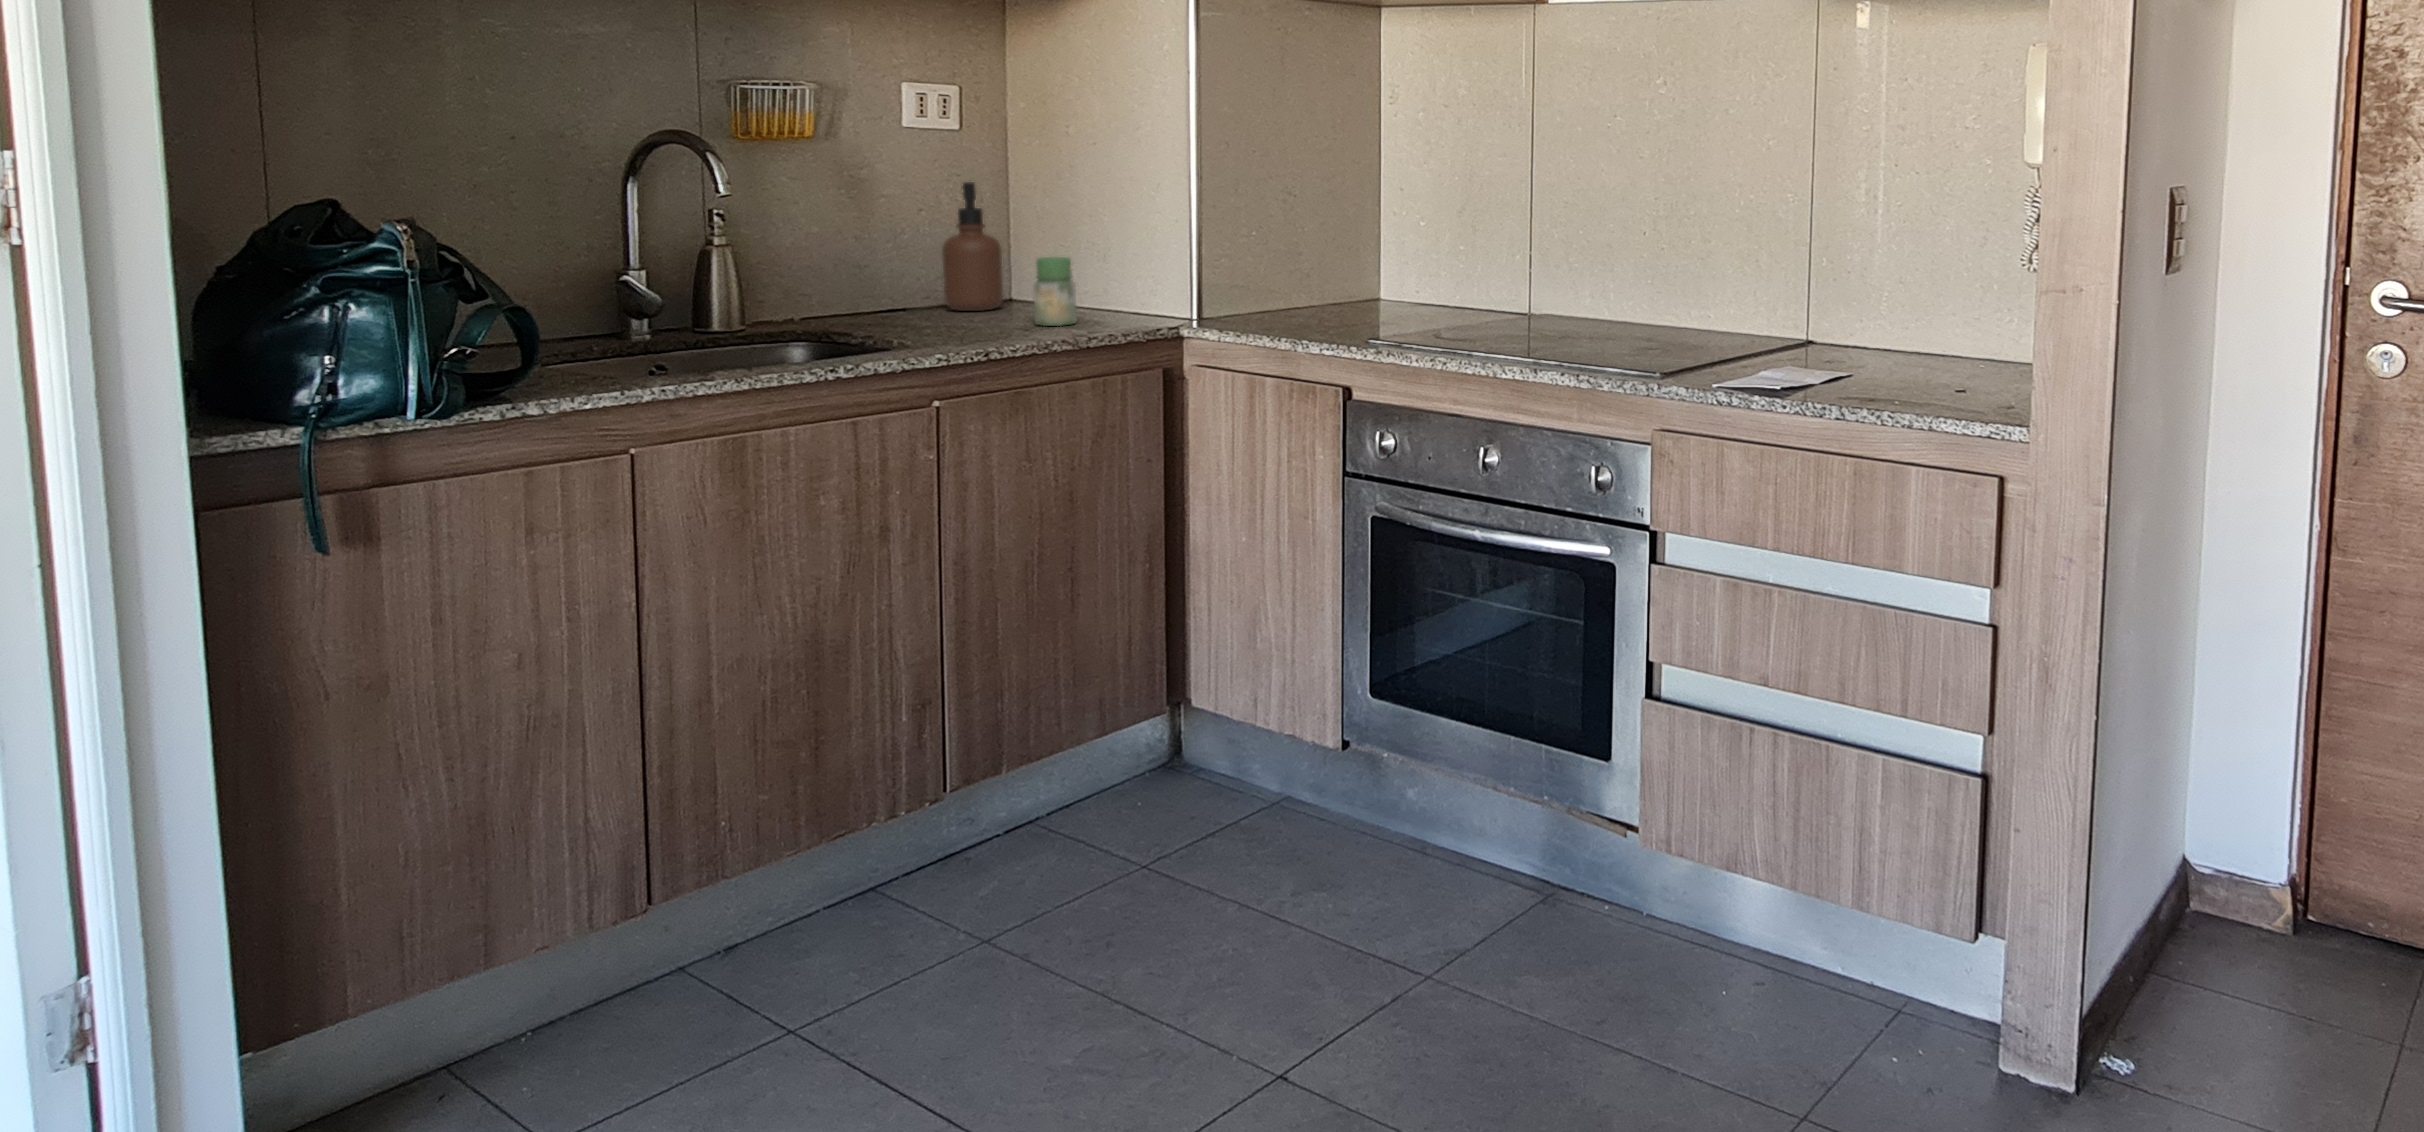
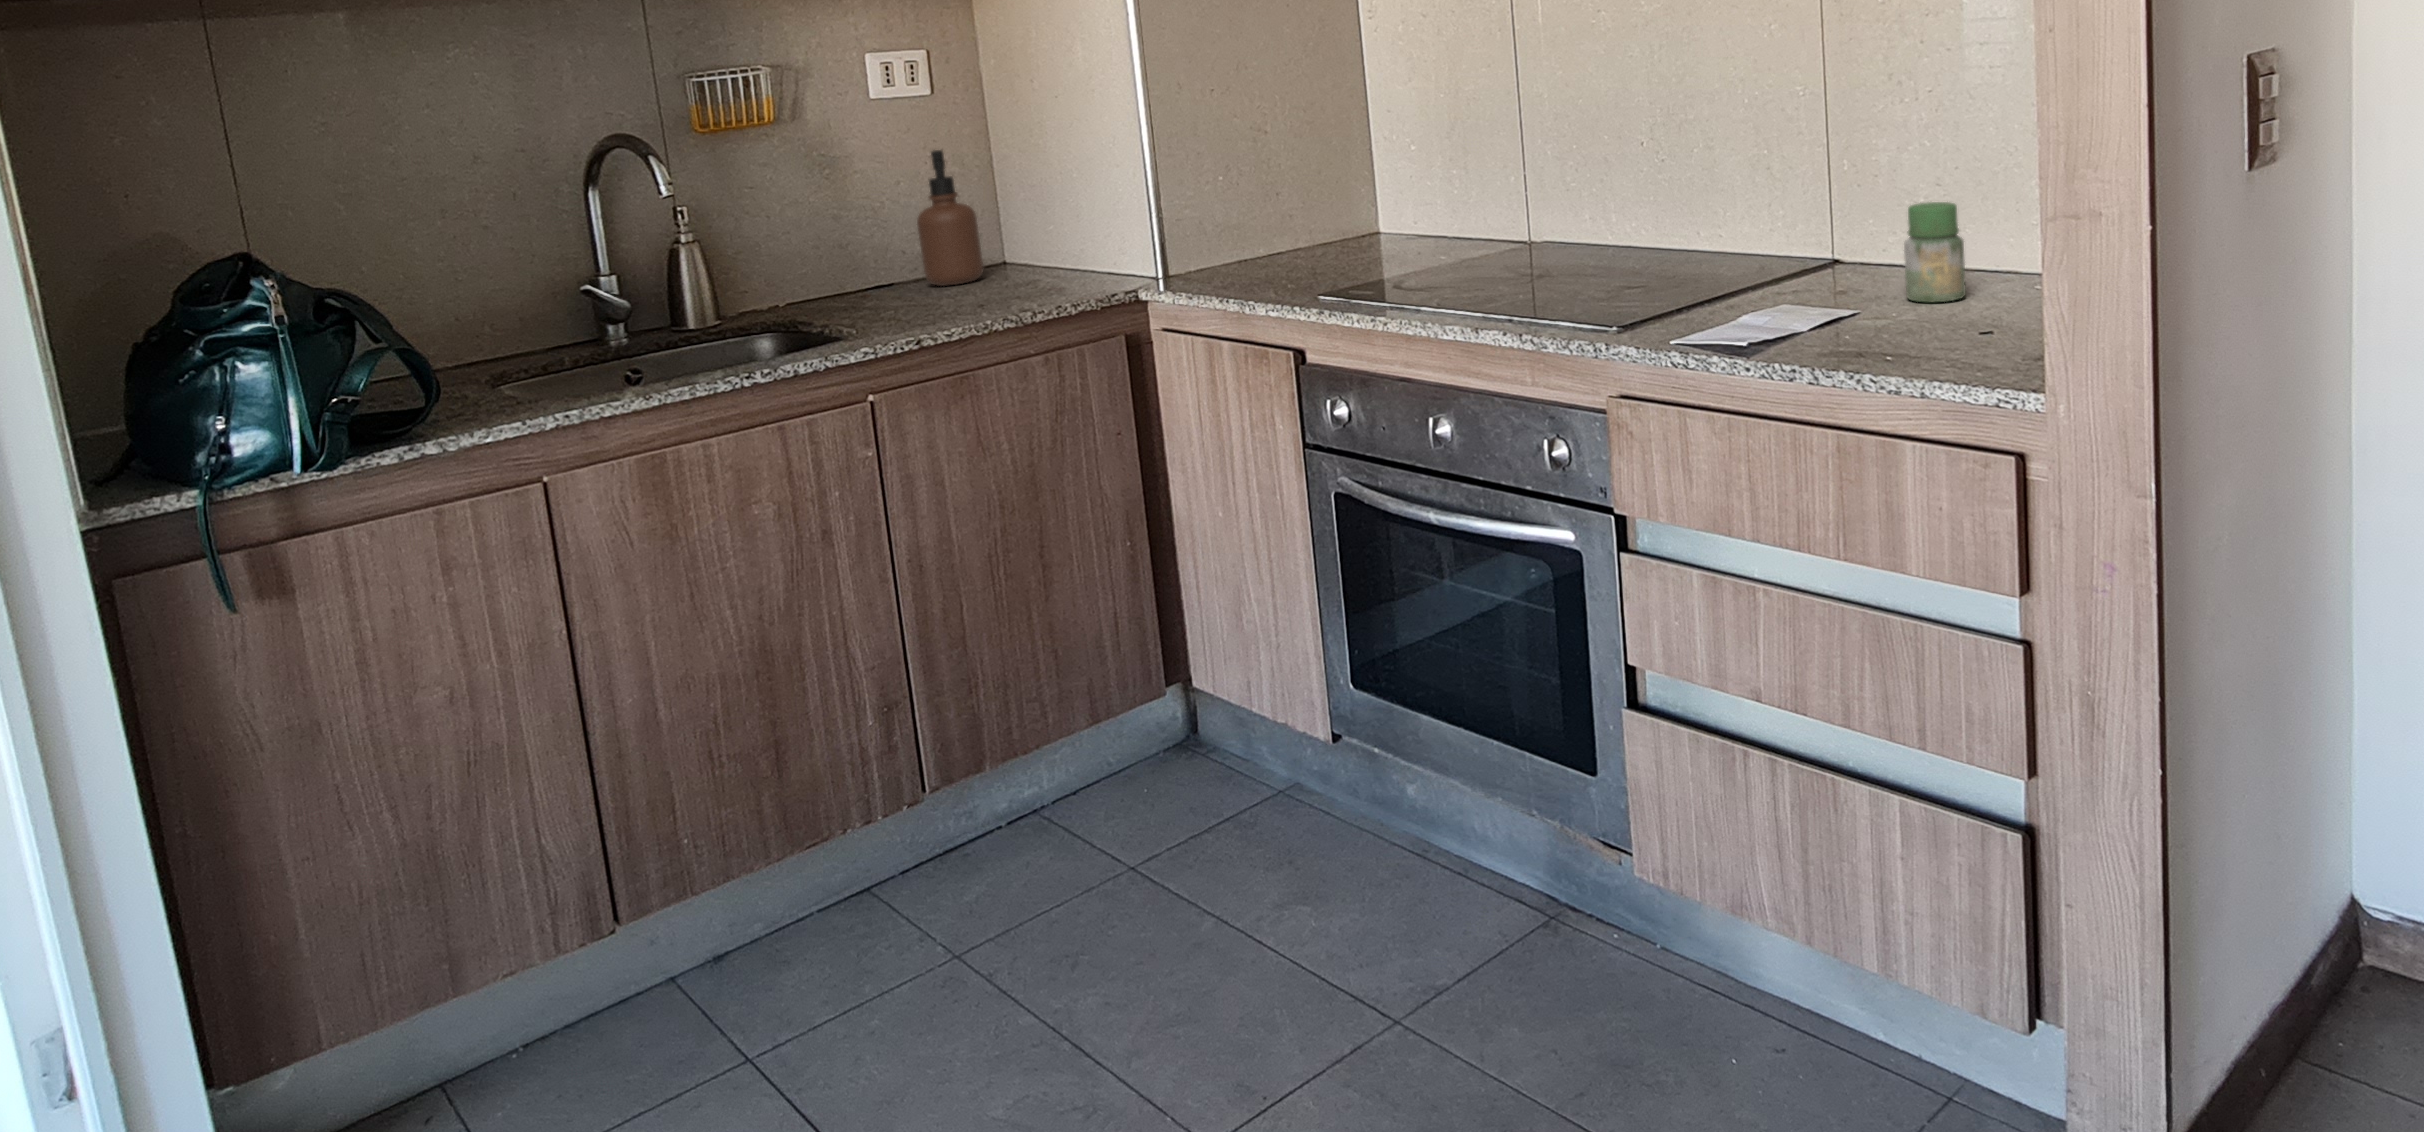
jar: present [1033,257,1077,326] -> present [1904,202,1966,302]

